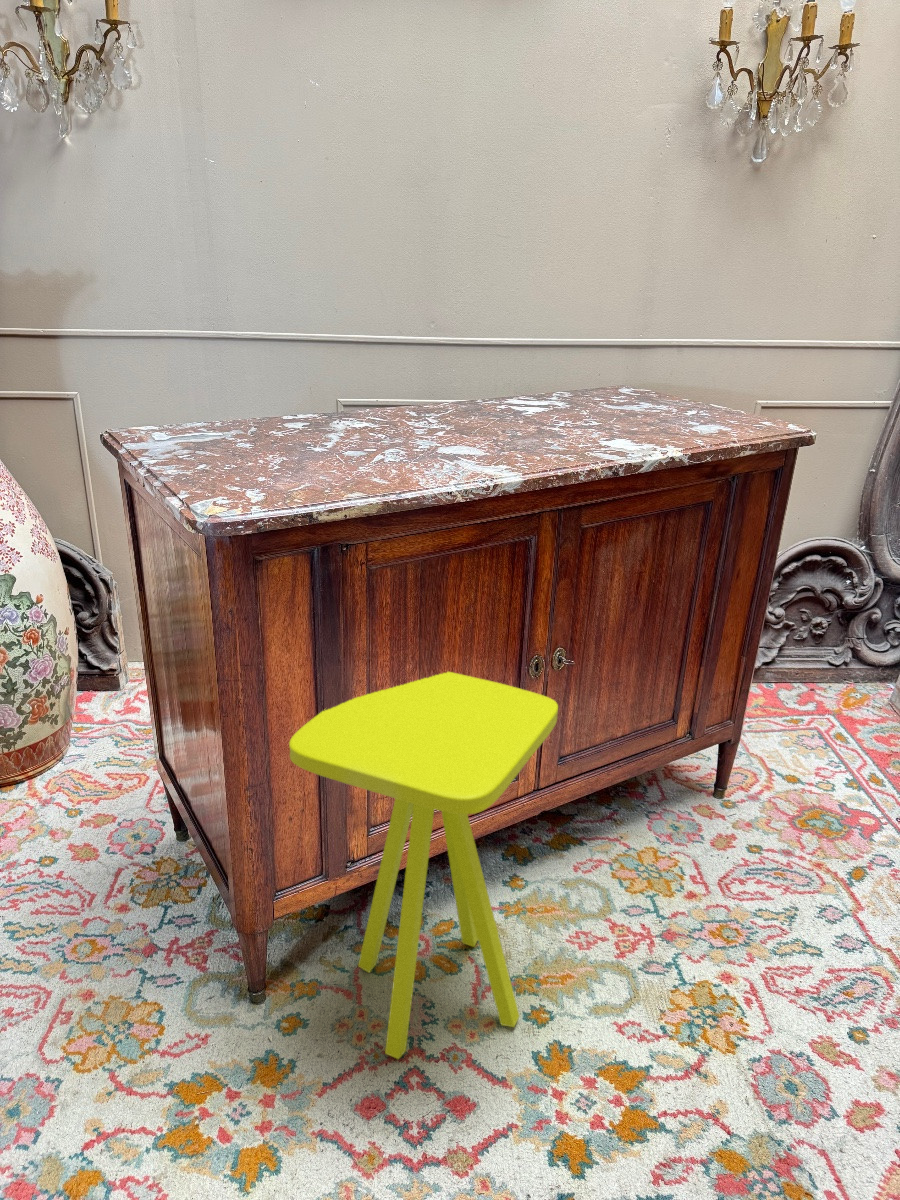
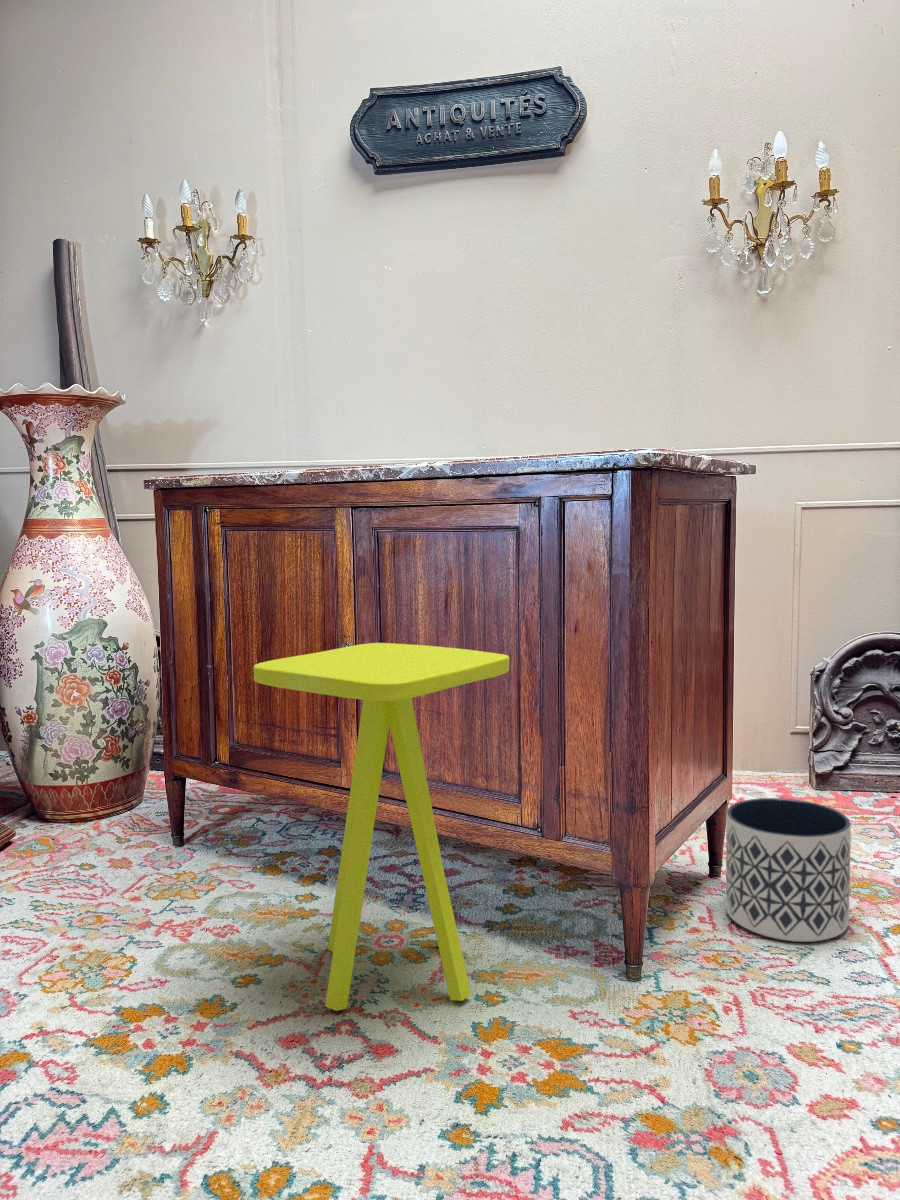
planter: none [711,758,836,902] -> present [726,798,851,942]

